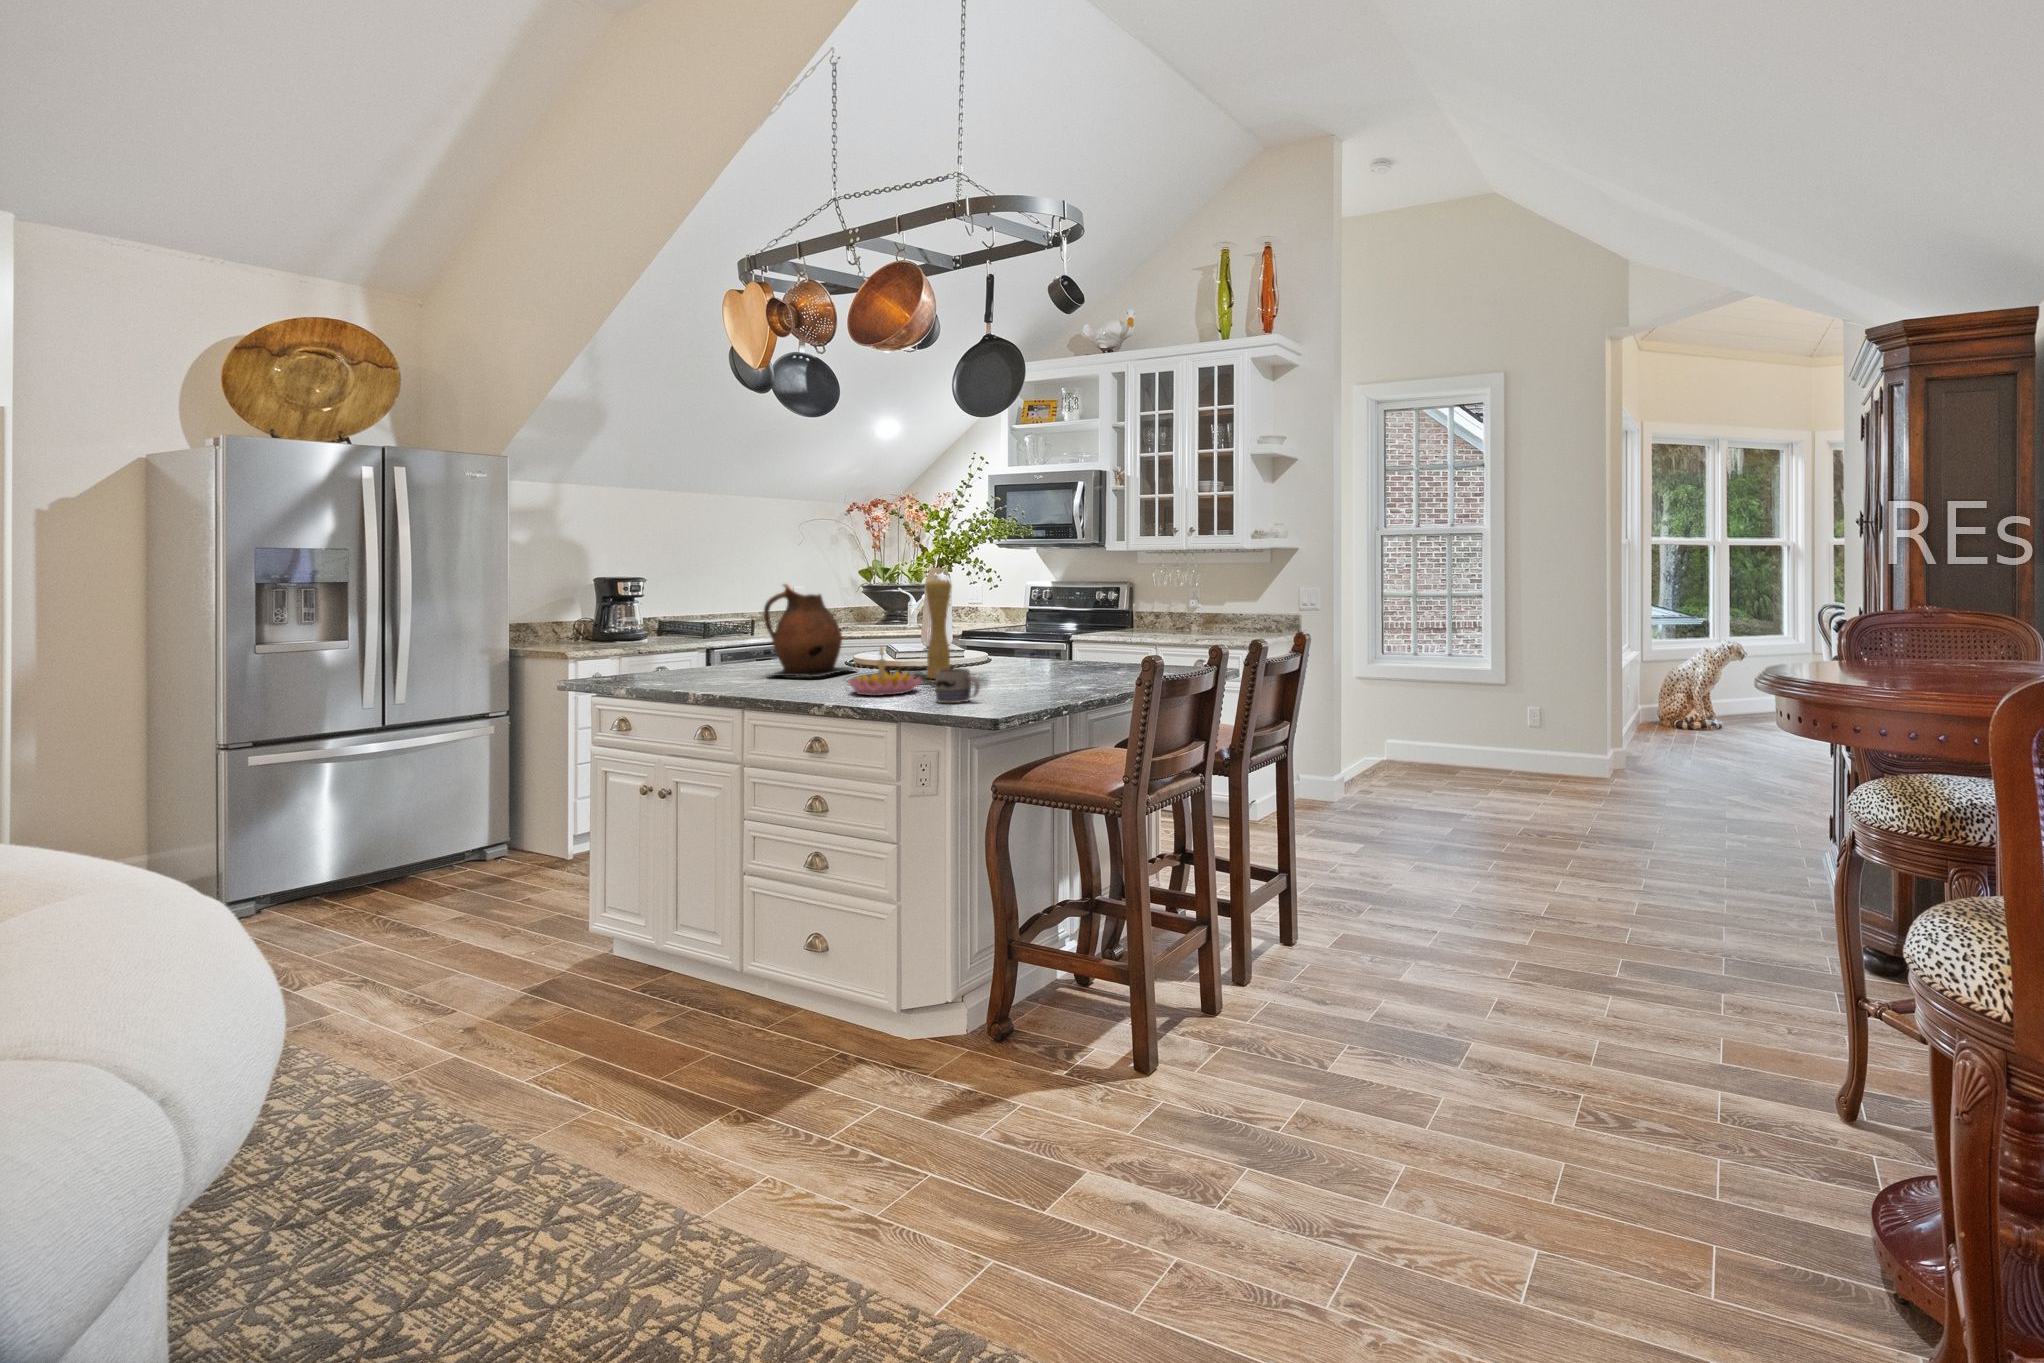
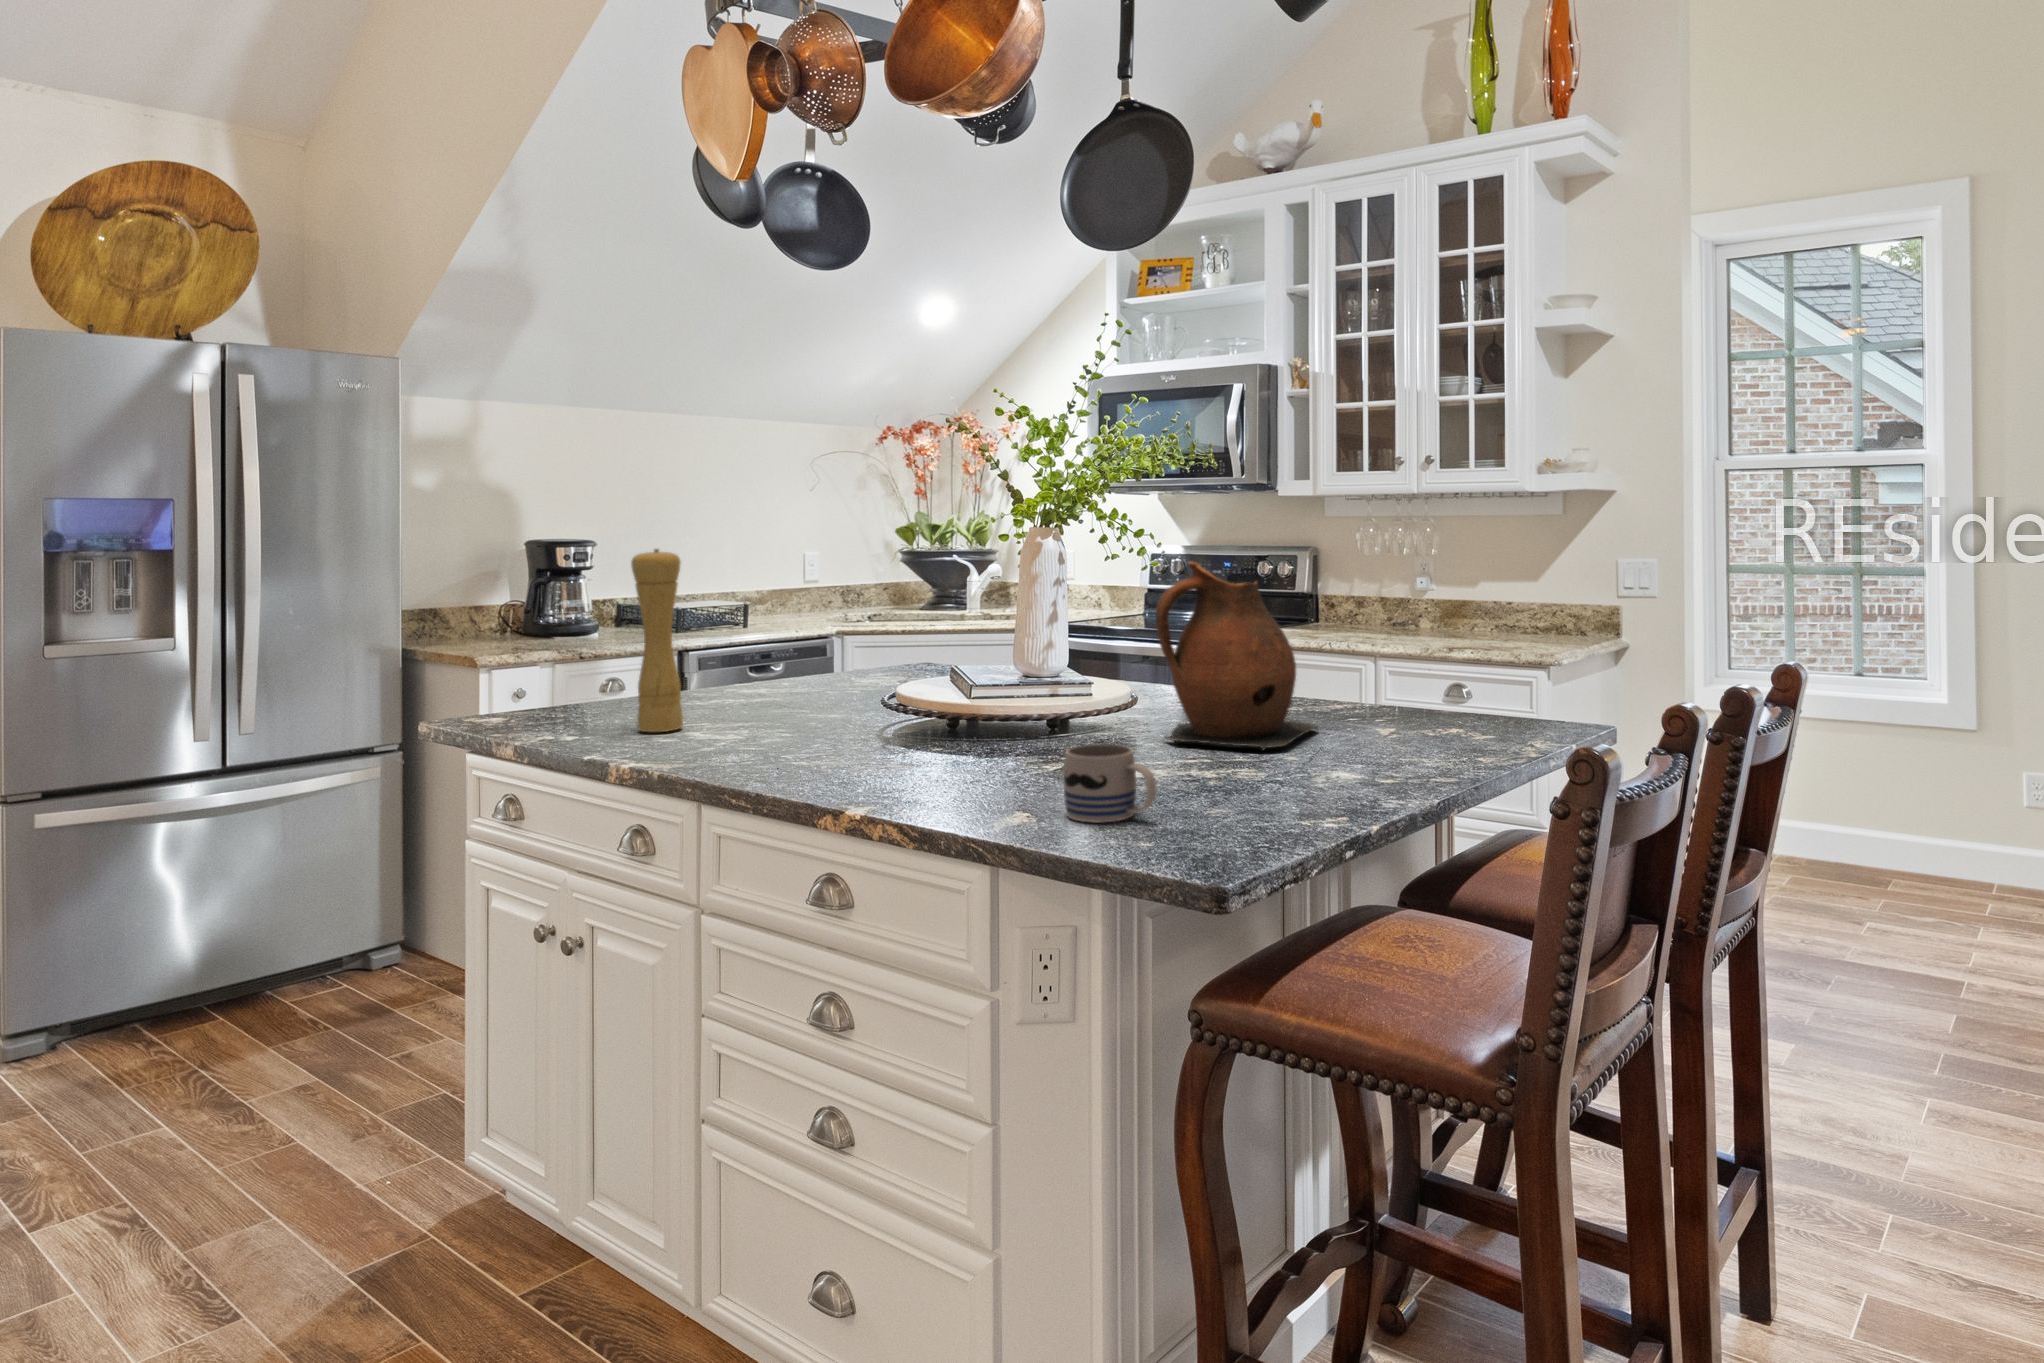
pepper mill: present [925,579,951,679] -> present [631,549,683,732]
ceramic pitcher: present [764,584,856,678] -> present [1155,562,1318,750]
candle holder: present [848,648,921,696] -> none [886,685,1031,792]

